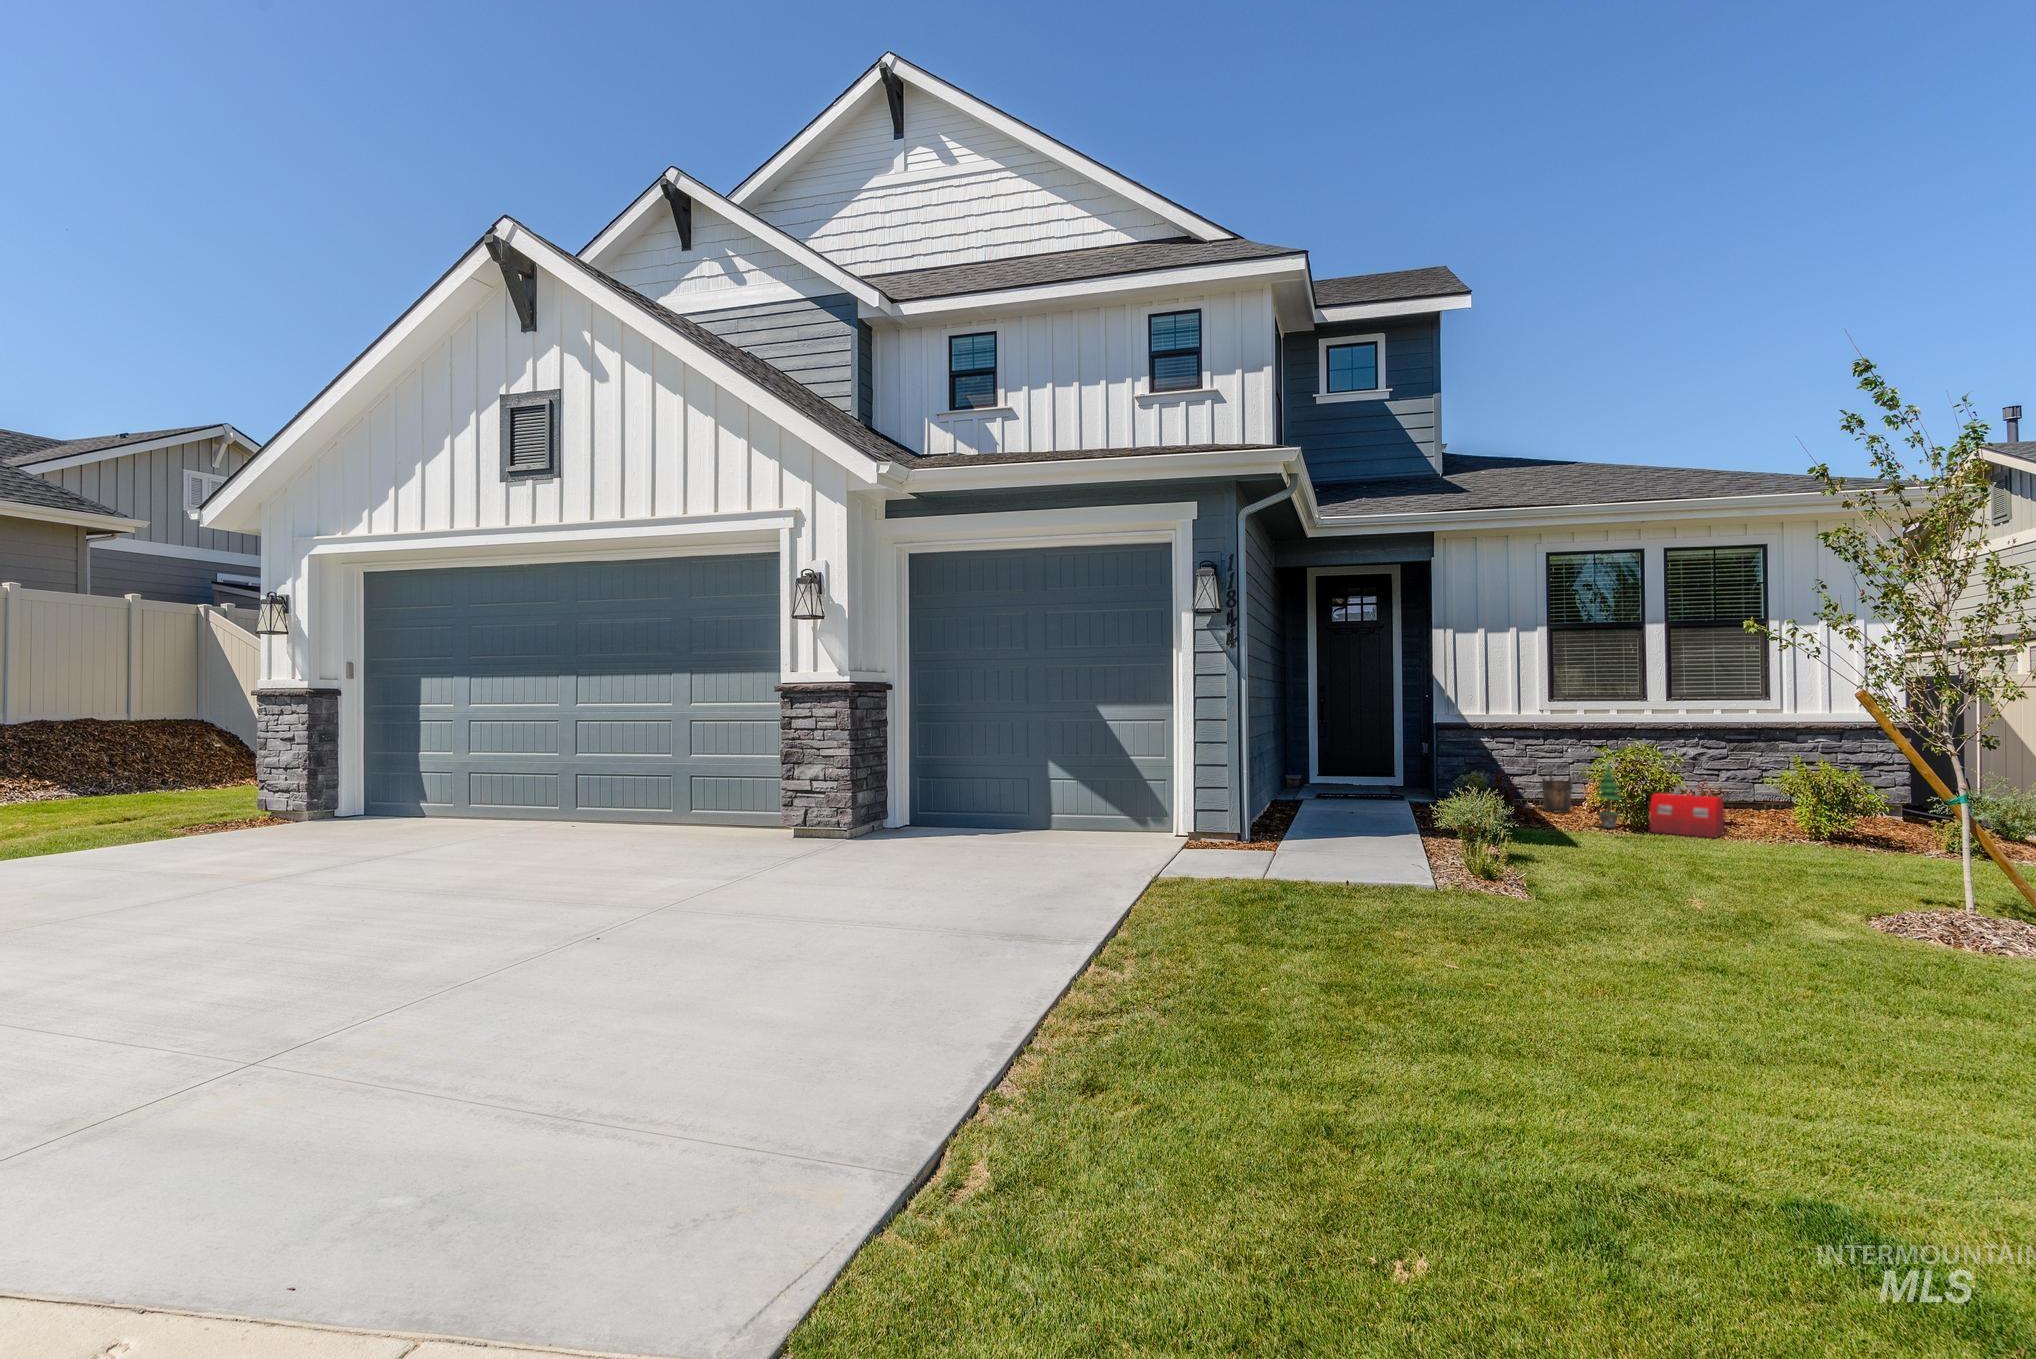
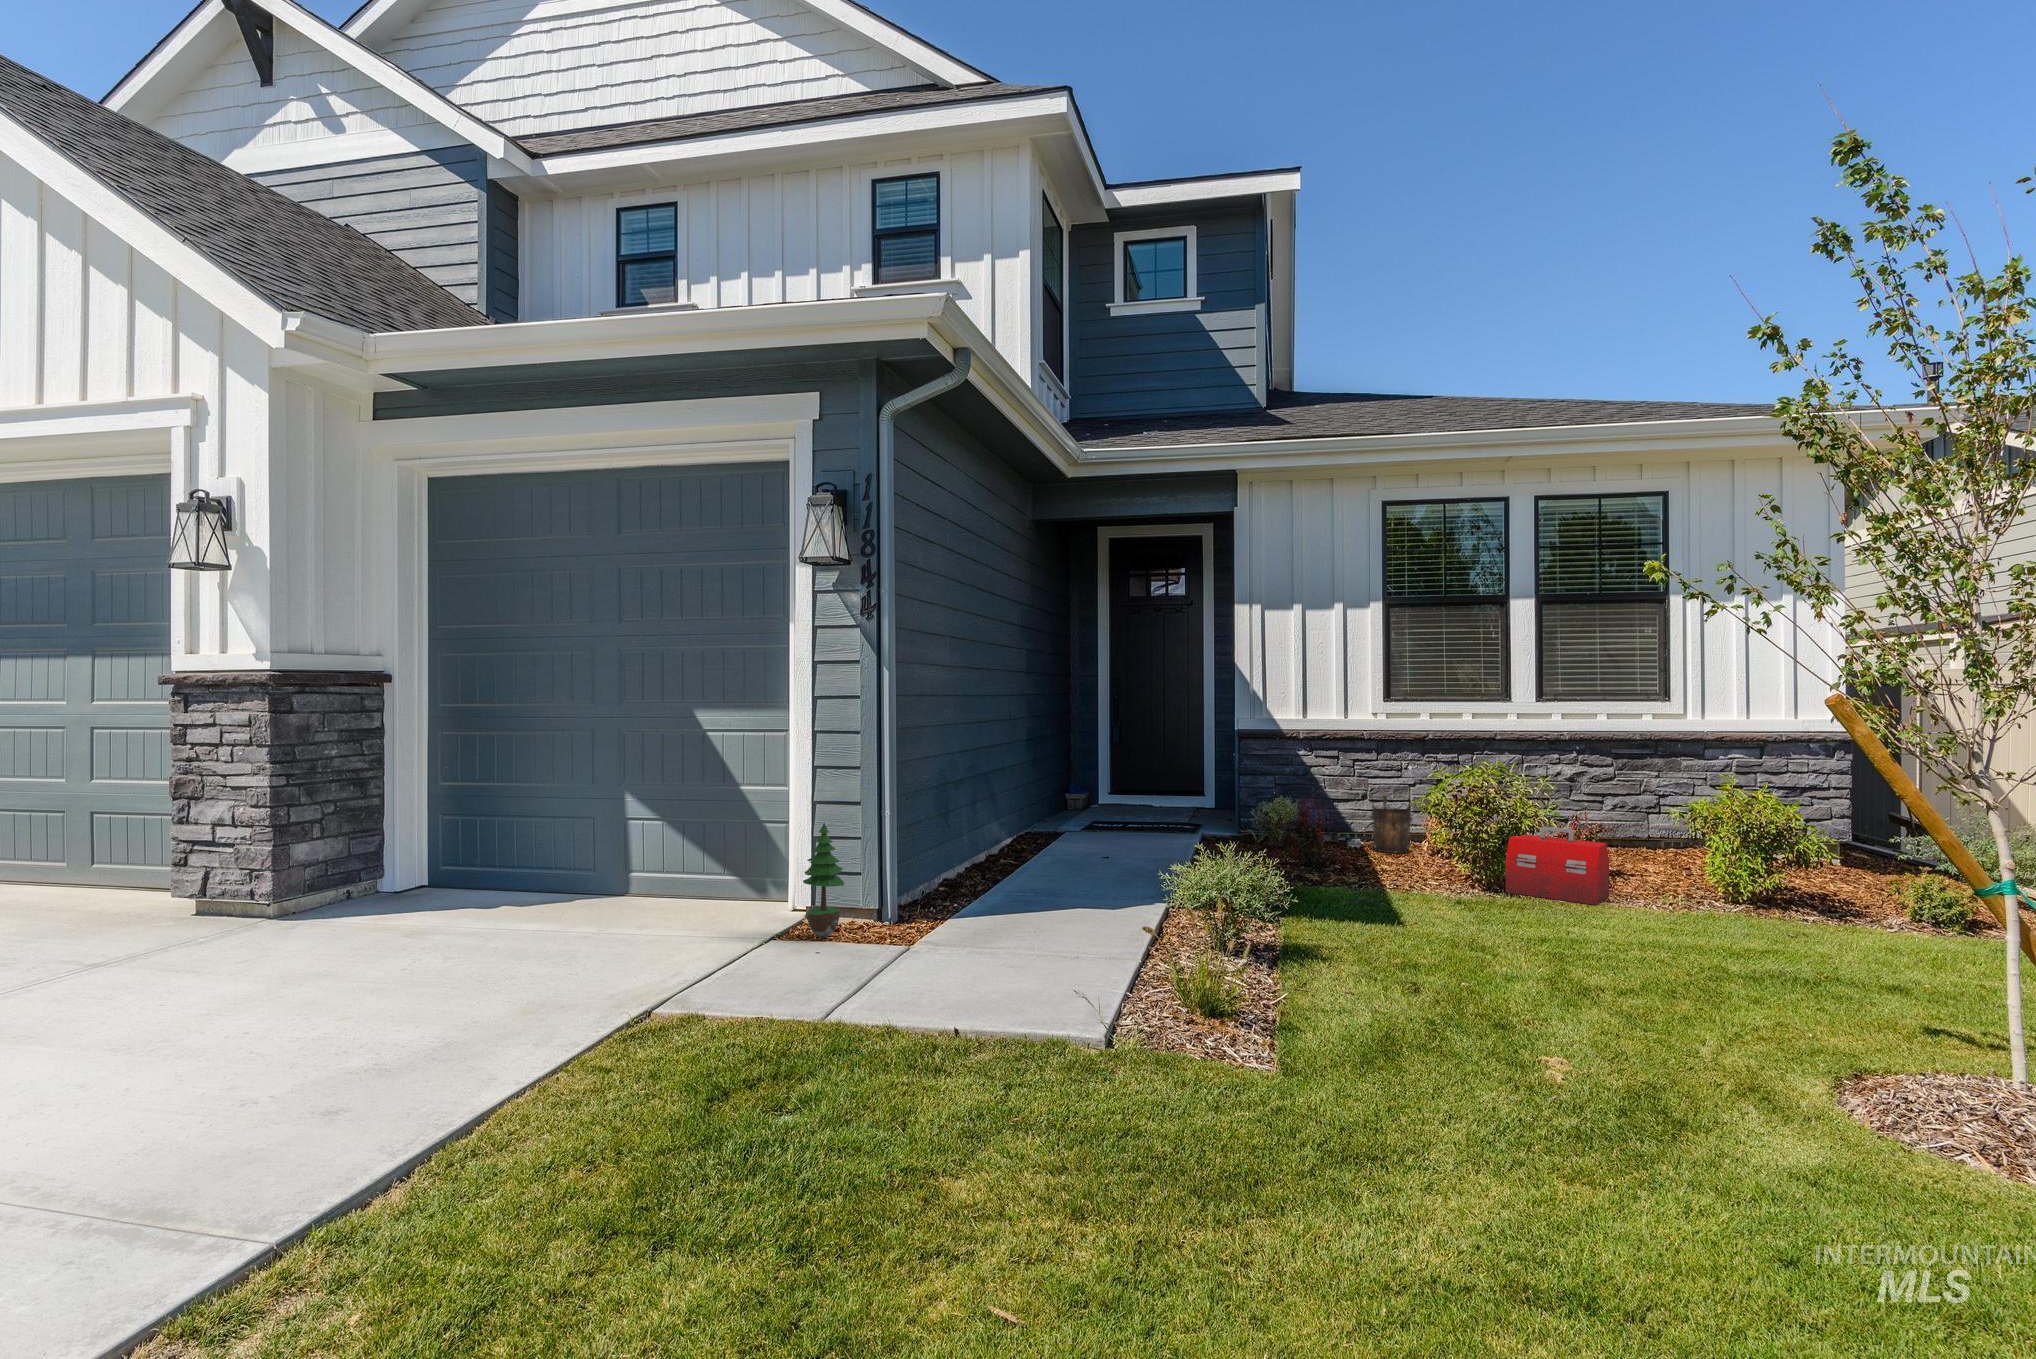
potted tree: present [1598,765,1621,828] -> present [803,823,844,939]

